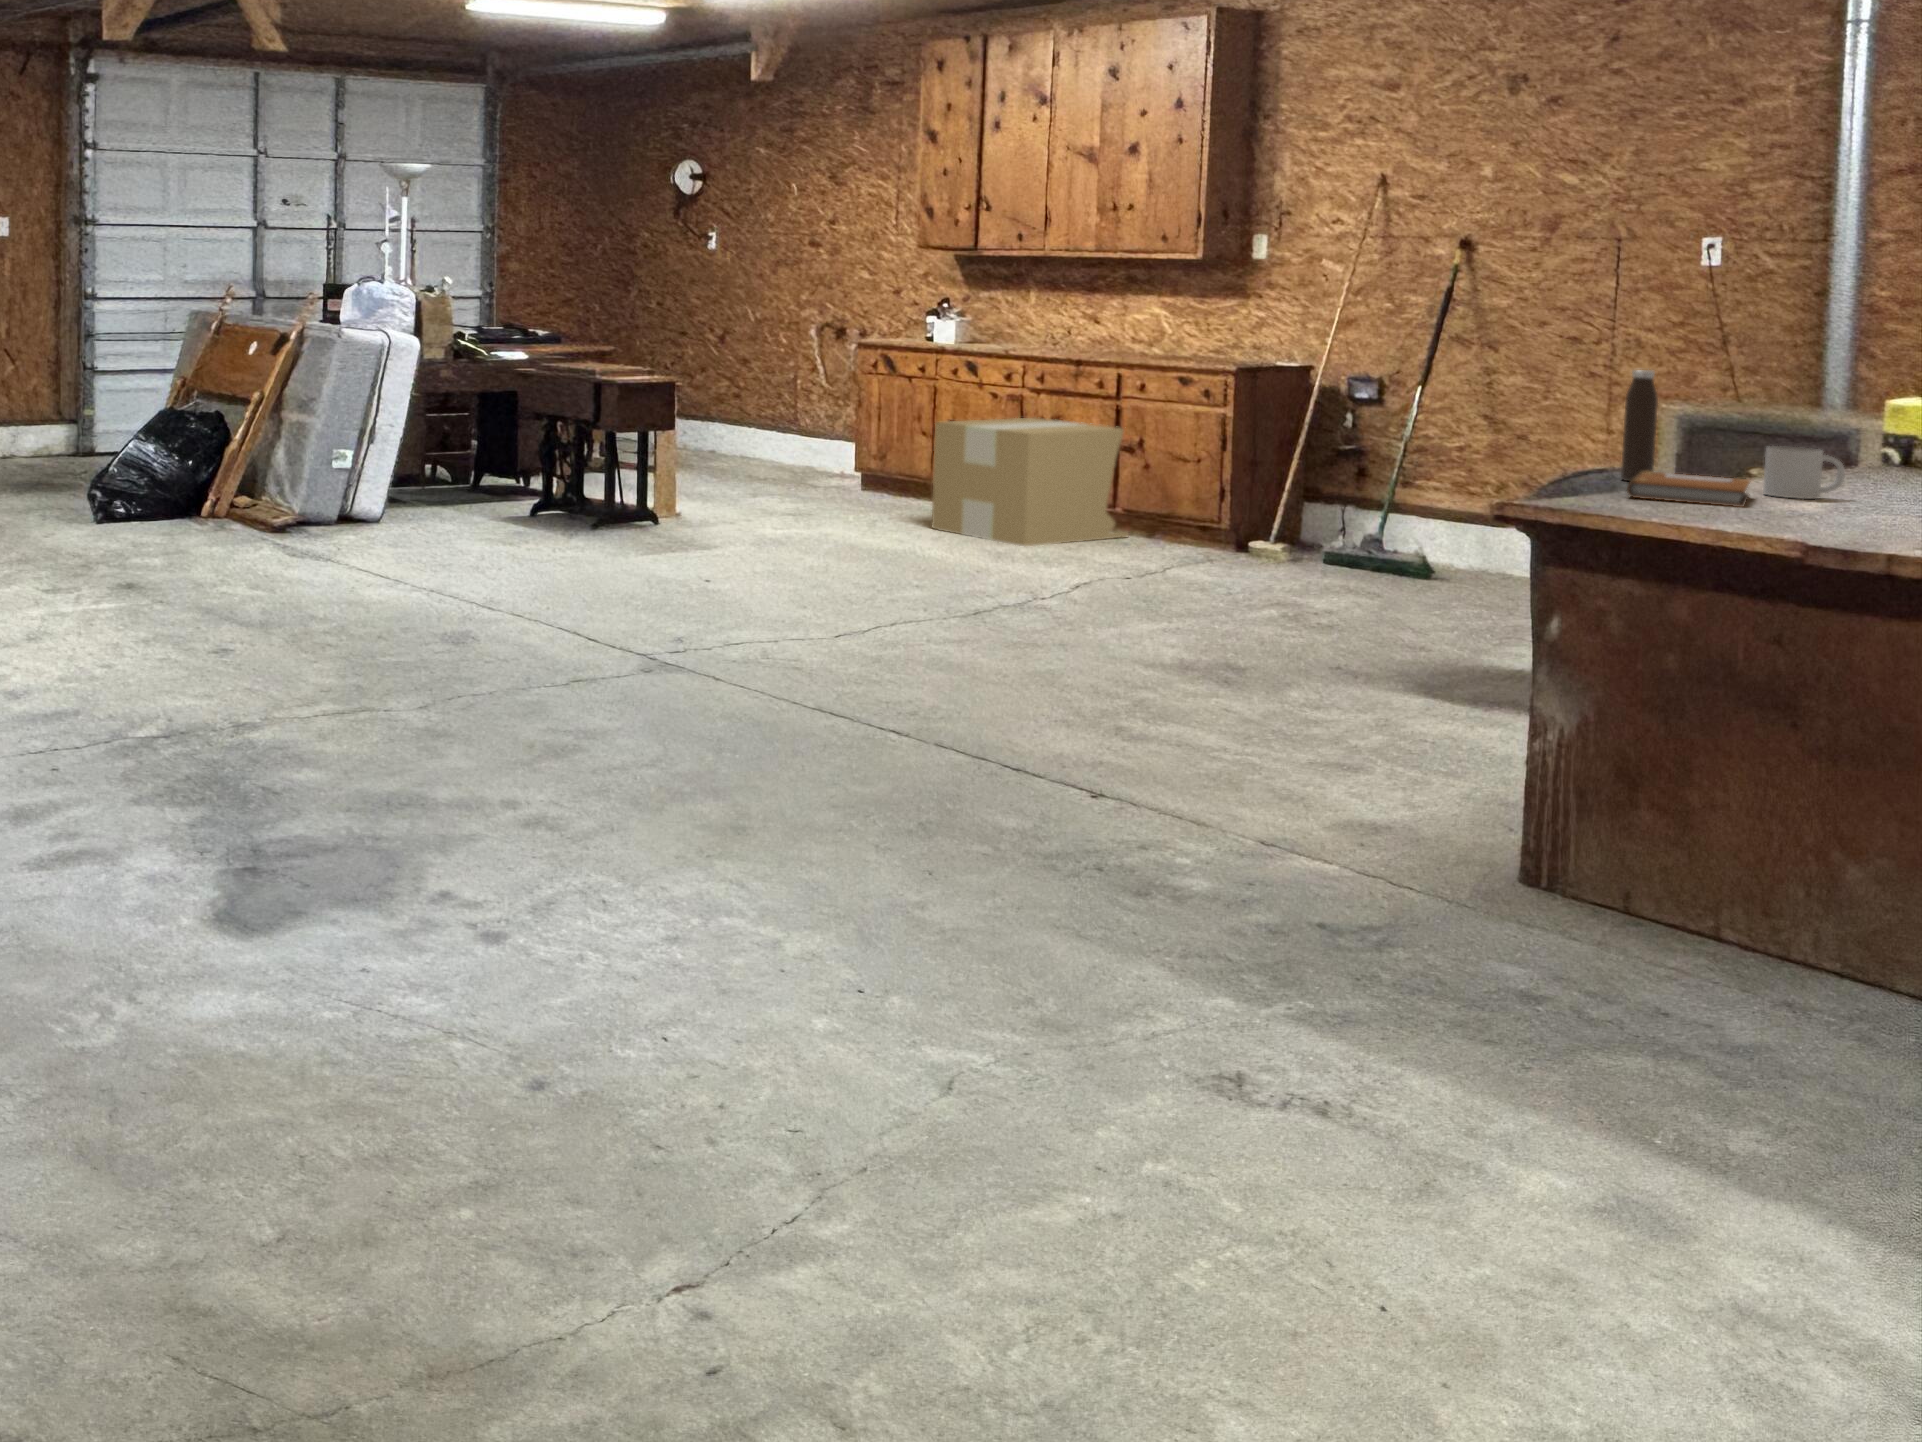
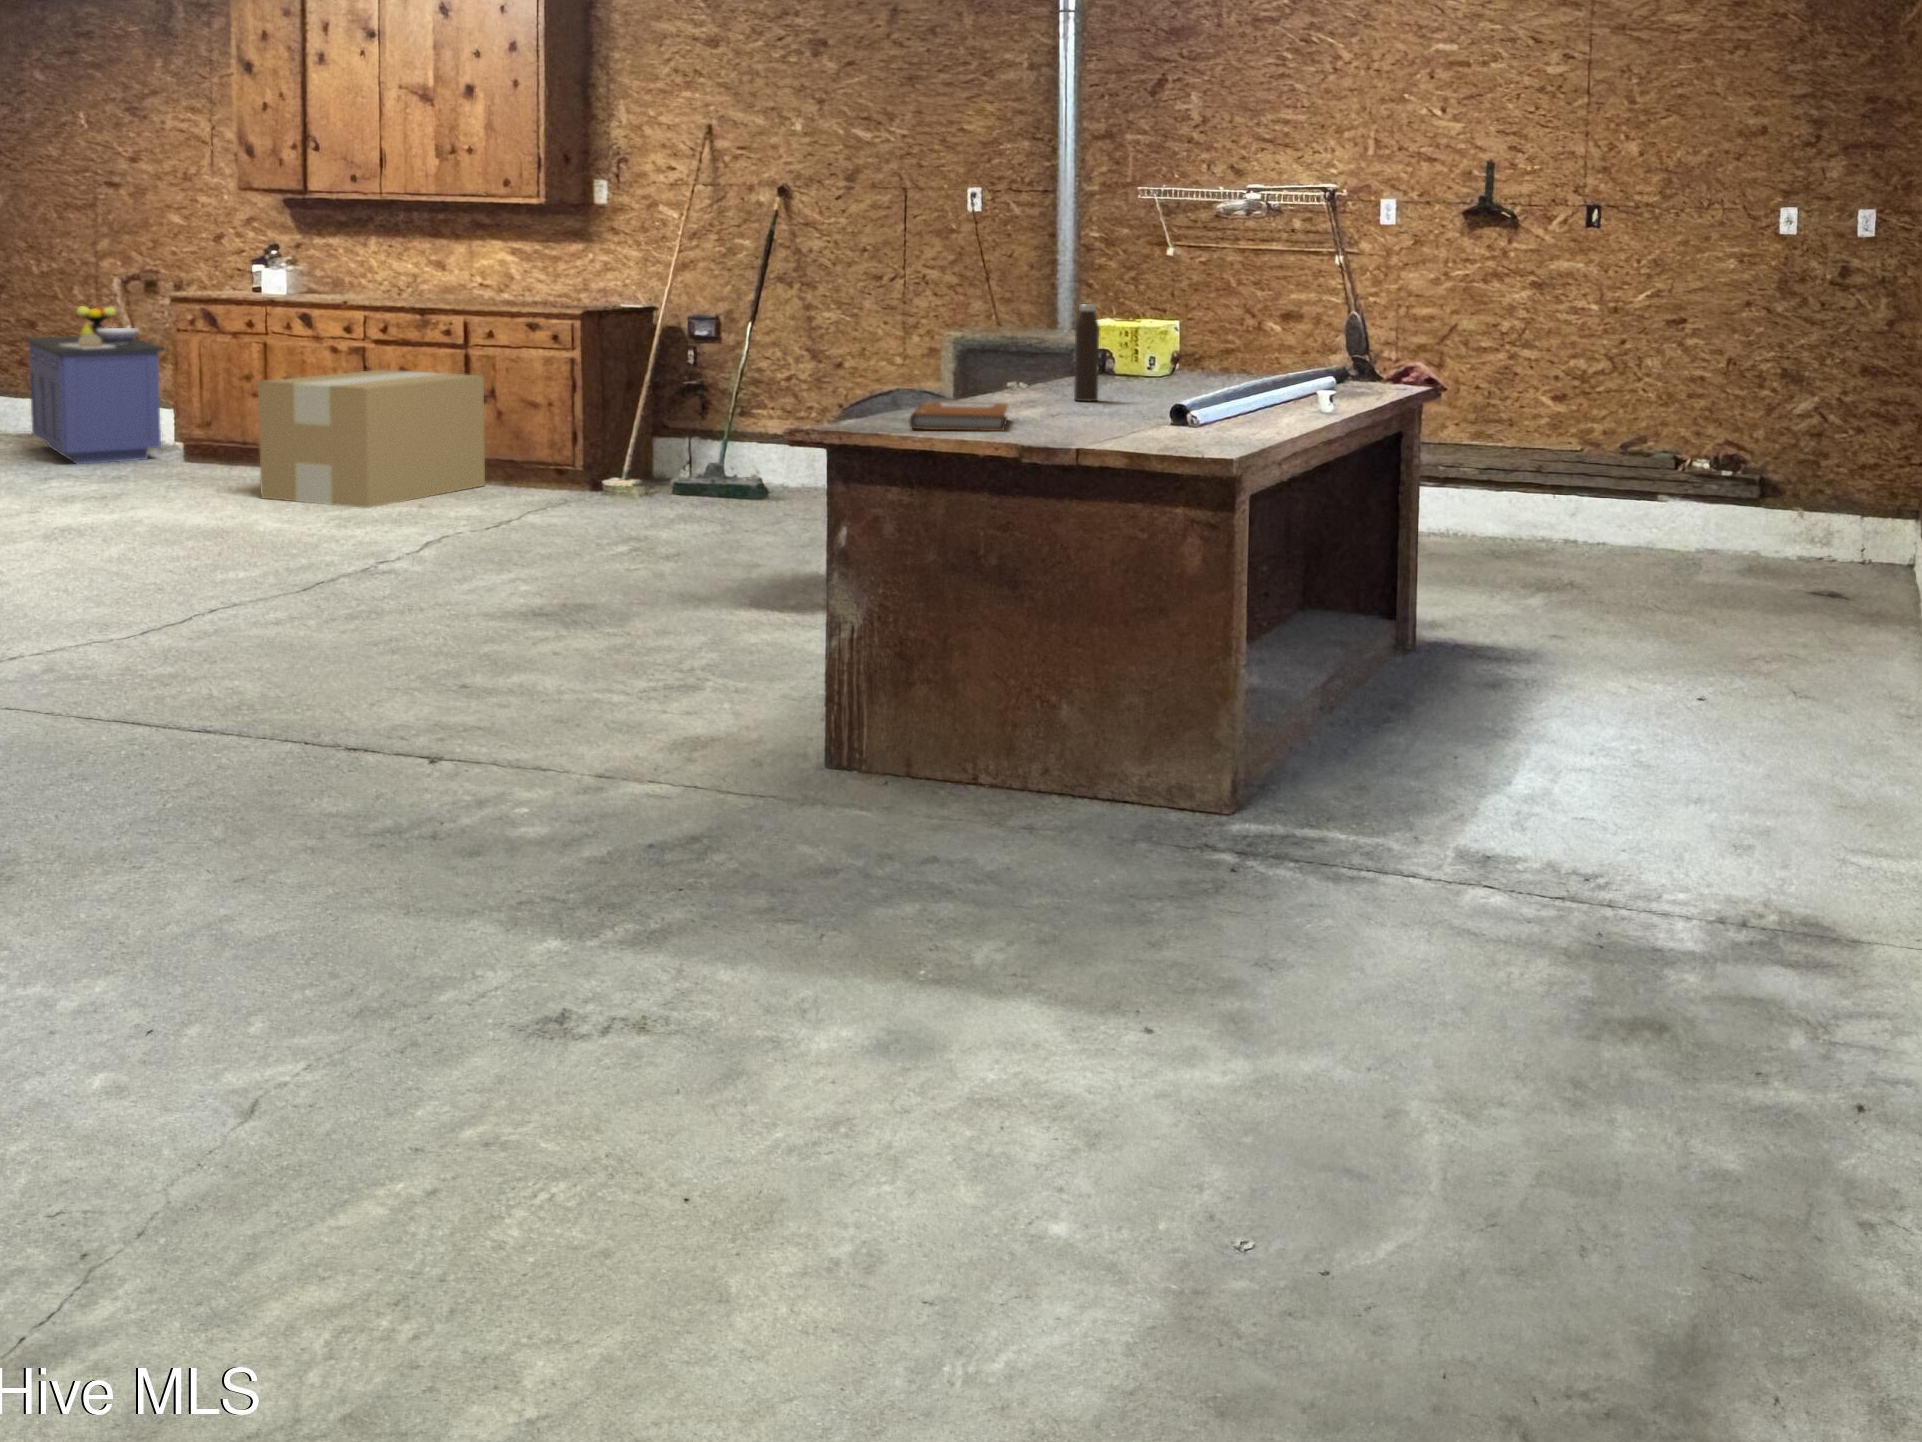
storage cabinet: none [744,350,853,488] -> present [24,306,164,464]
water bottle: present [1621,370,1658,481] -> present [1074,304,1099,401]
mug: present [1763,446,1845,499] -> none [1018,371,1077,417]

